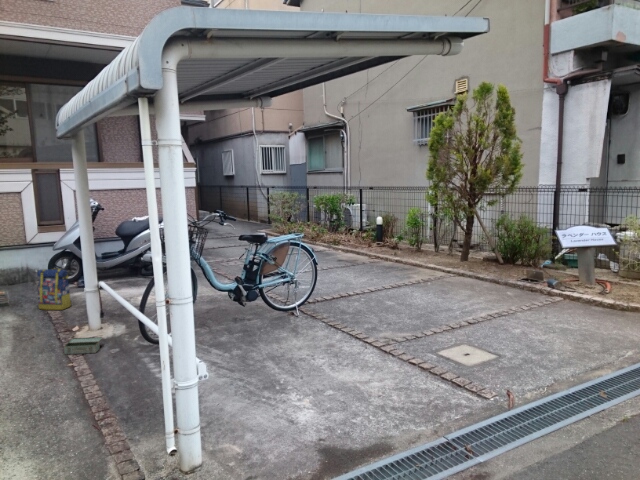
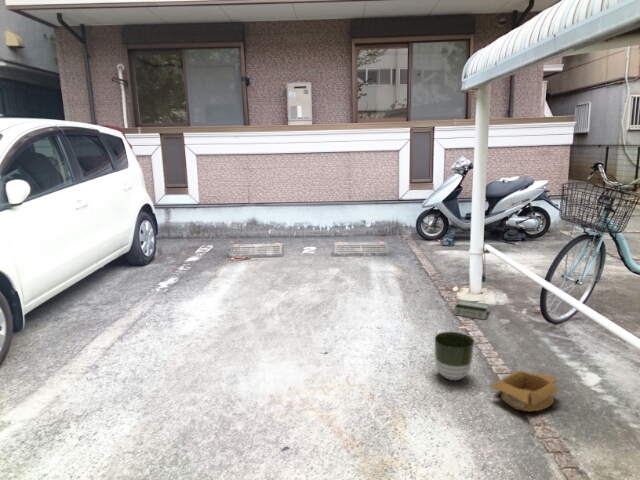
backpack: present [38,269,71,310] -> none [415,226,444,266]
planter: none [14,368,58,417] -> present [435,332,474,380]
cardboard box: none [71,387,136,426] -> present [491,371,558,411]

